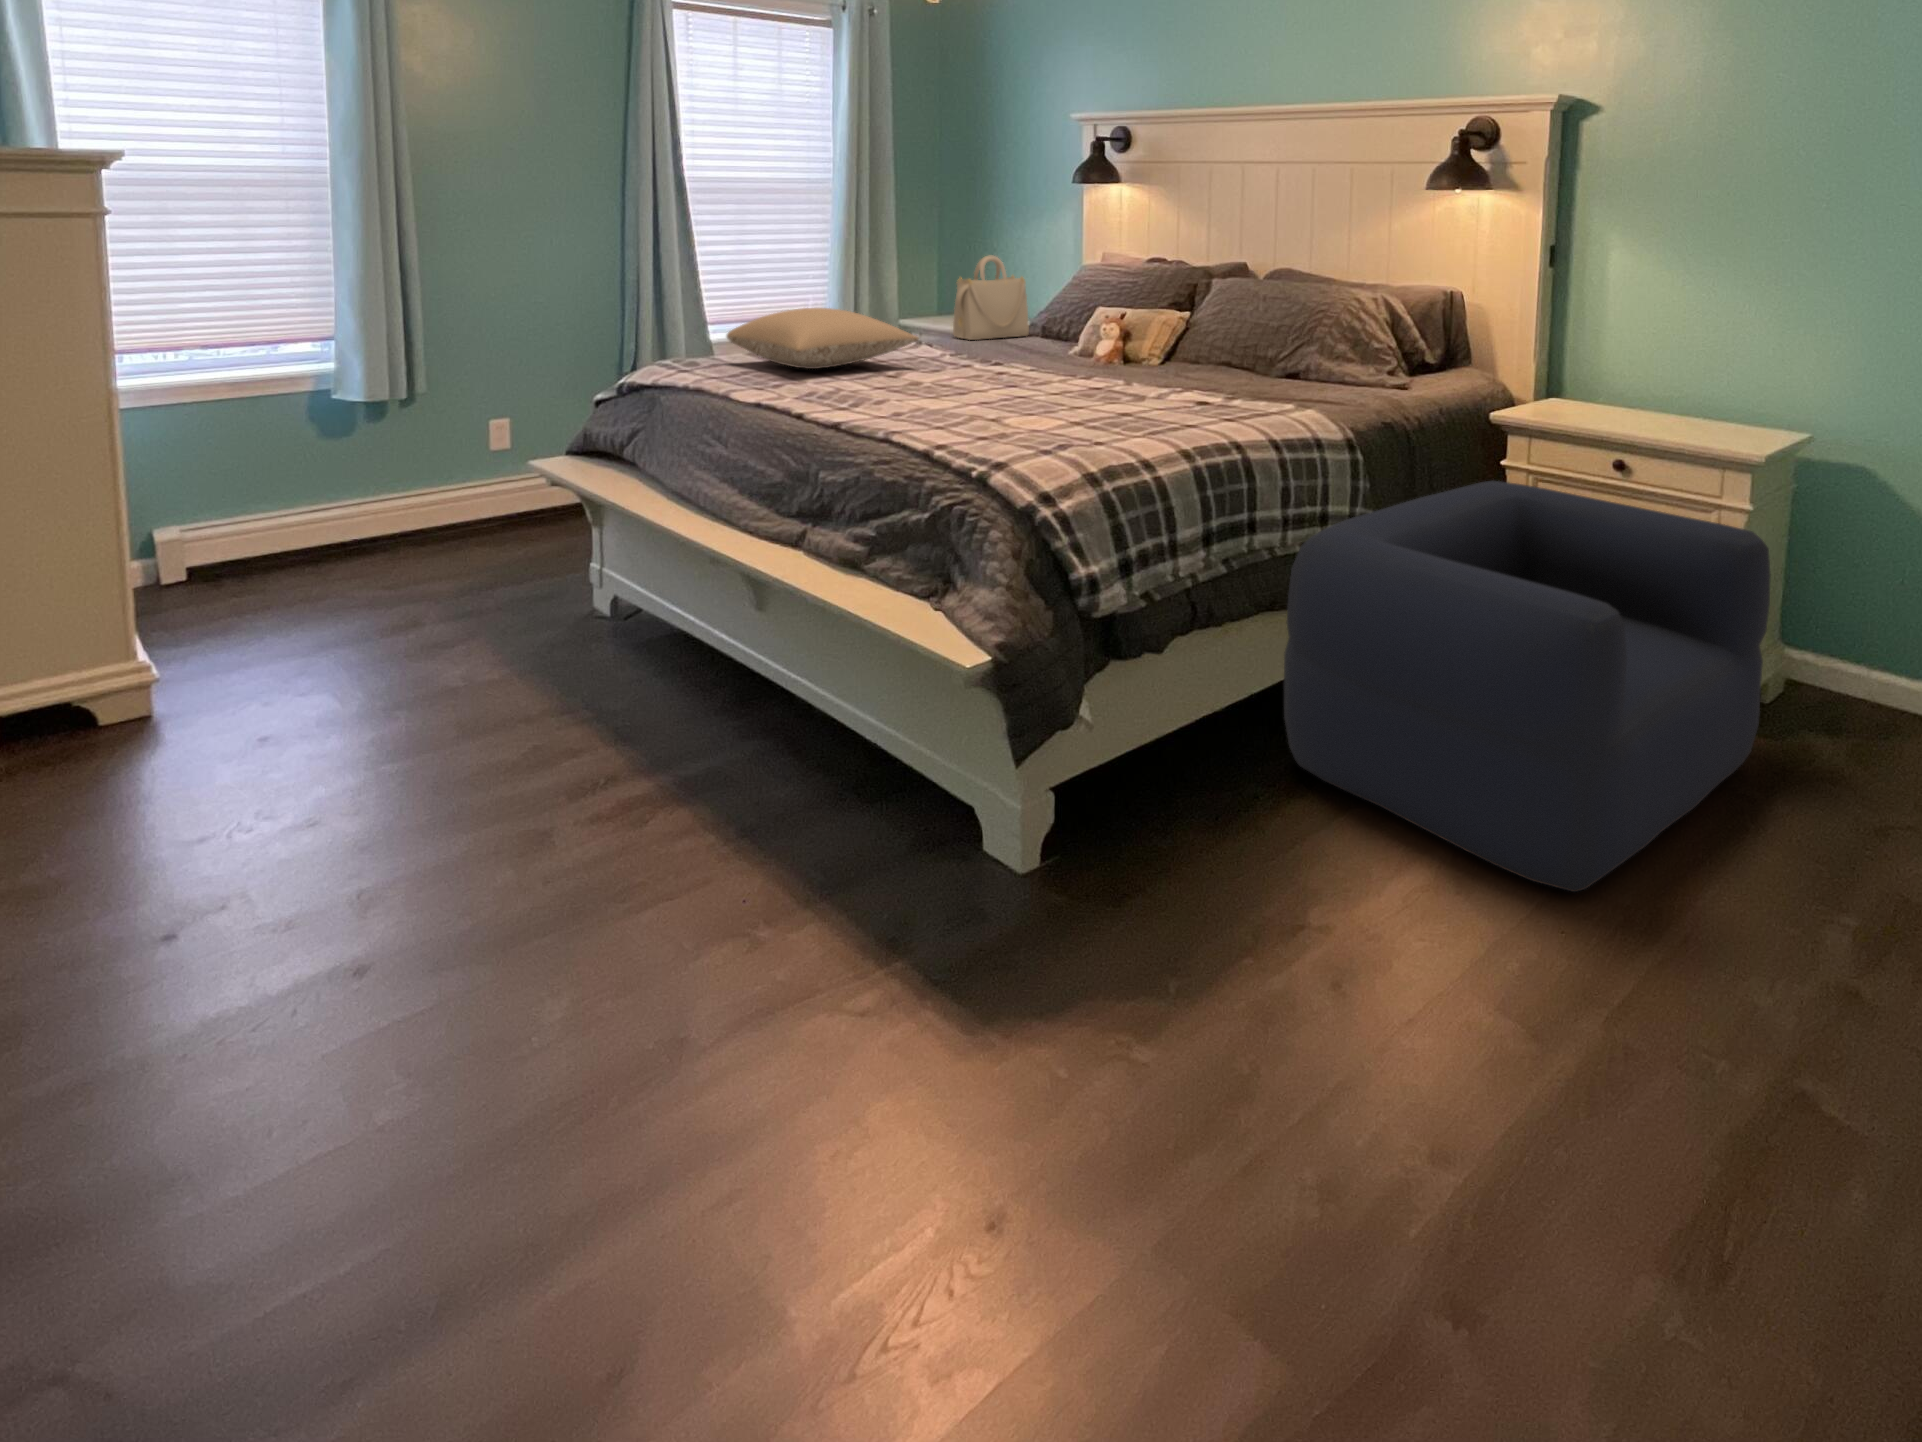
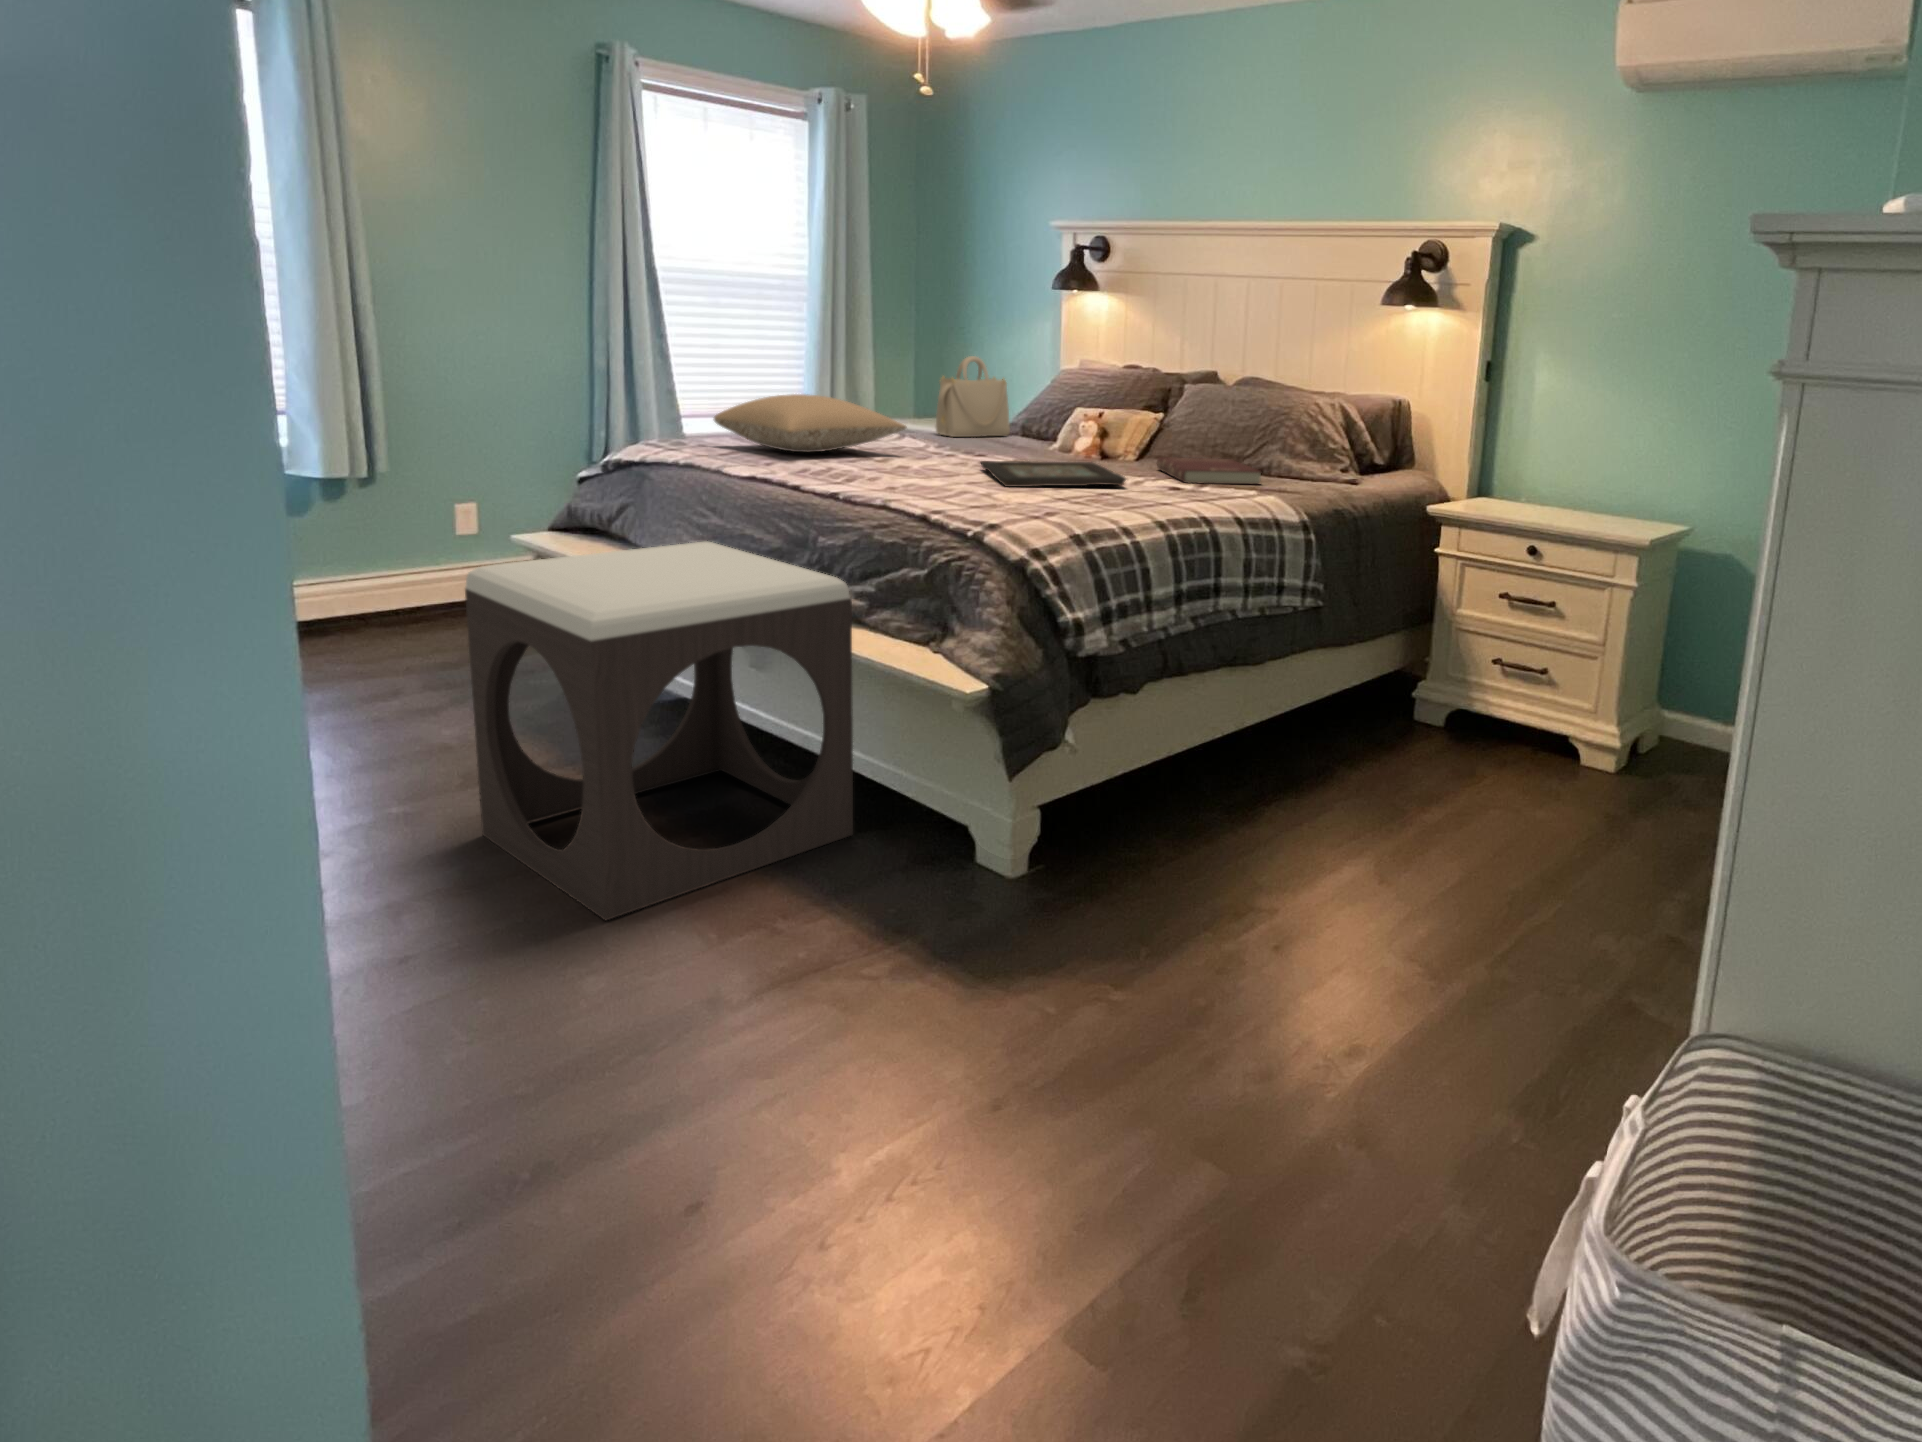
book: none [1182,362,1299,395] -> present [1157,457,1261,485]
decorative tray: none [993,372,1149,408] -> present [981,461,1126,487]
footstool: none [455,479,849,926] -> present [465,542,853,920]
armchair: present [1284,481,1770,892] -> none [1240,562,1644,877]

